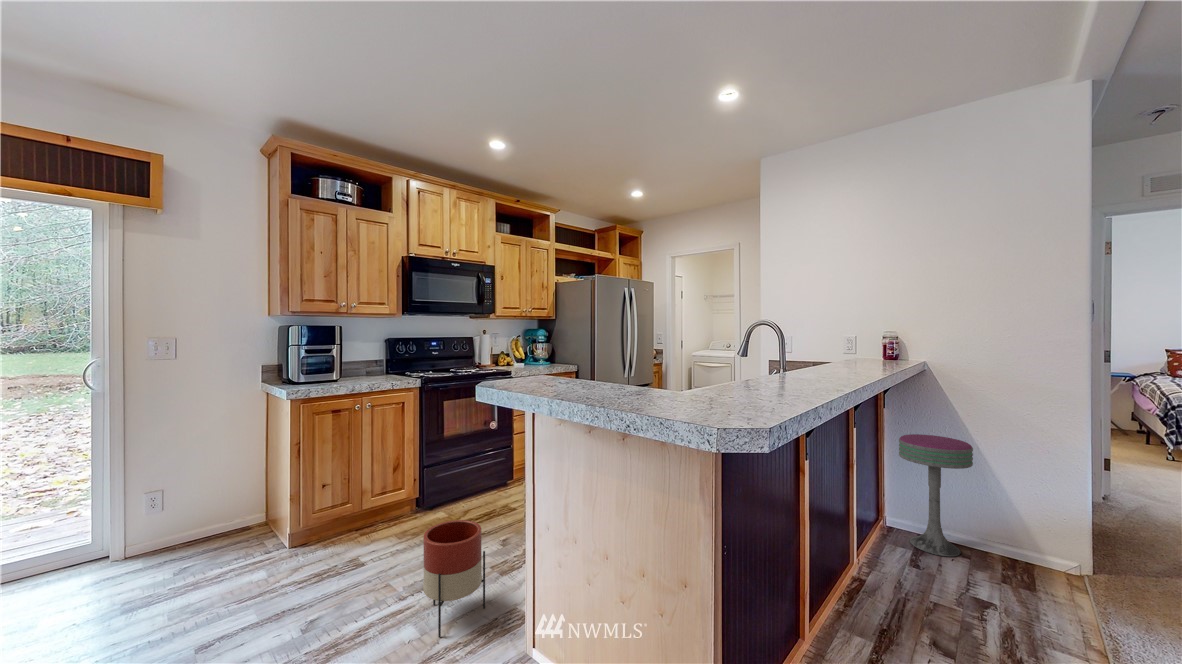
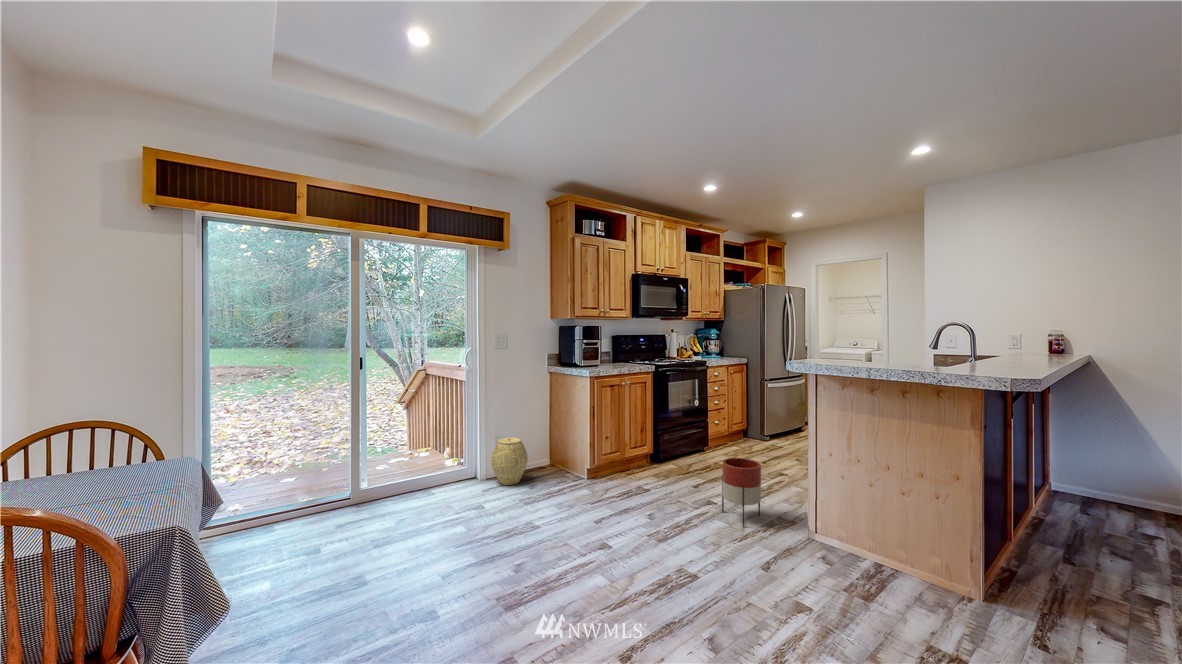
bar stool: present [899,434,973,557] -> none [1067,414,1139,510]
woven basket: none [112,492,188,570] -> present [491,437,528,485]

